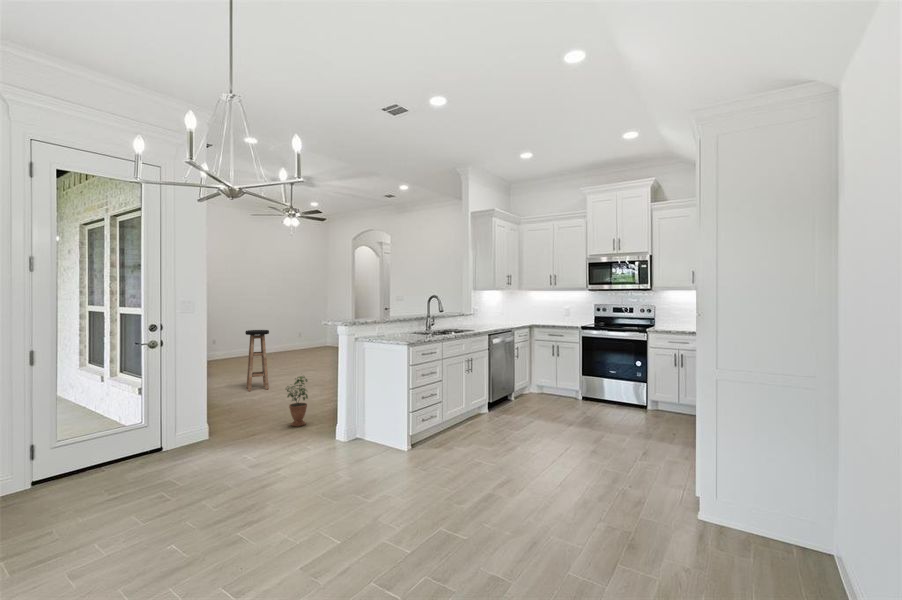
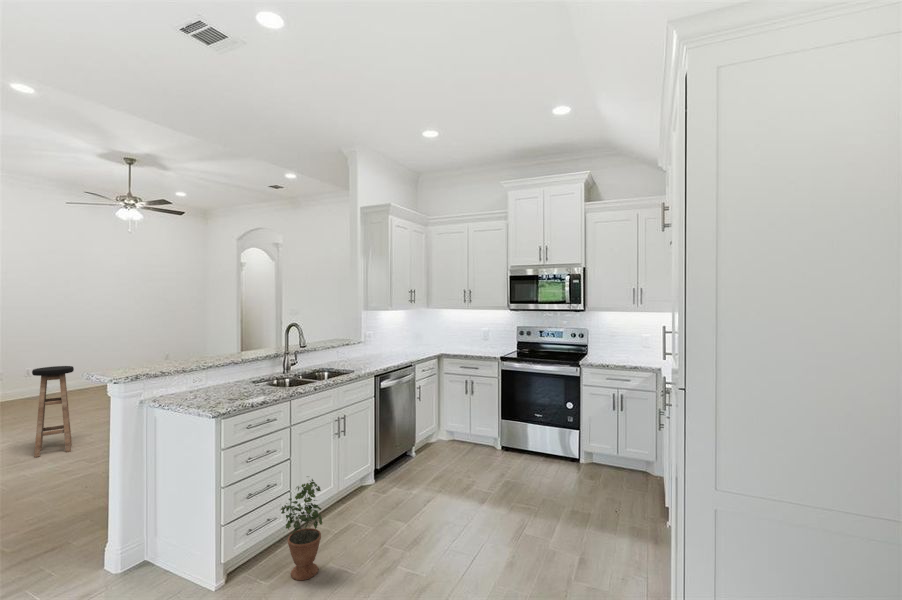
potted plant: present [286,376,308,426] -> present [281,479,322,580]

